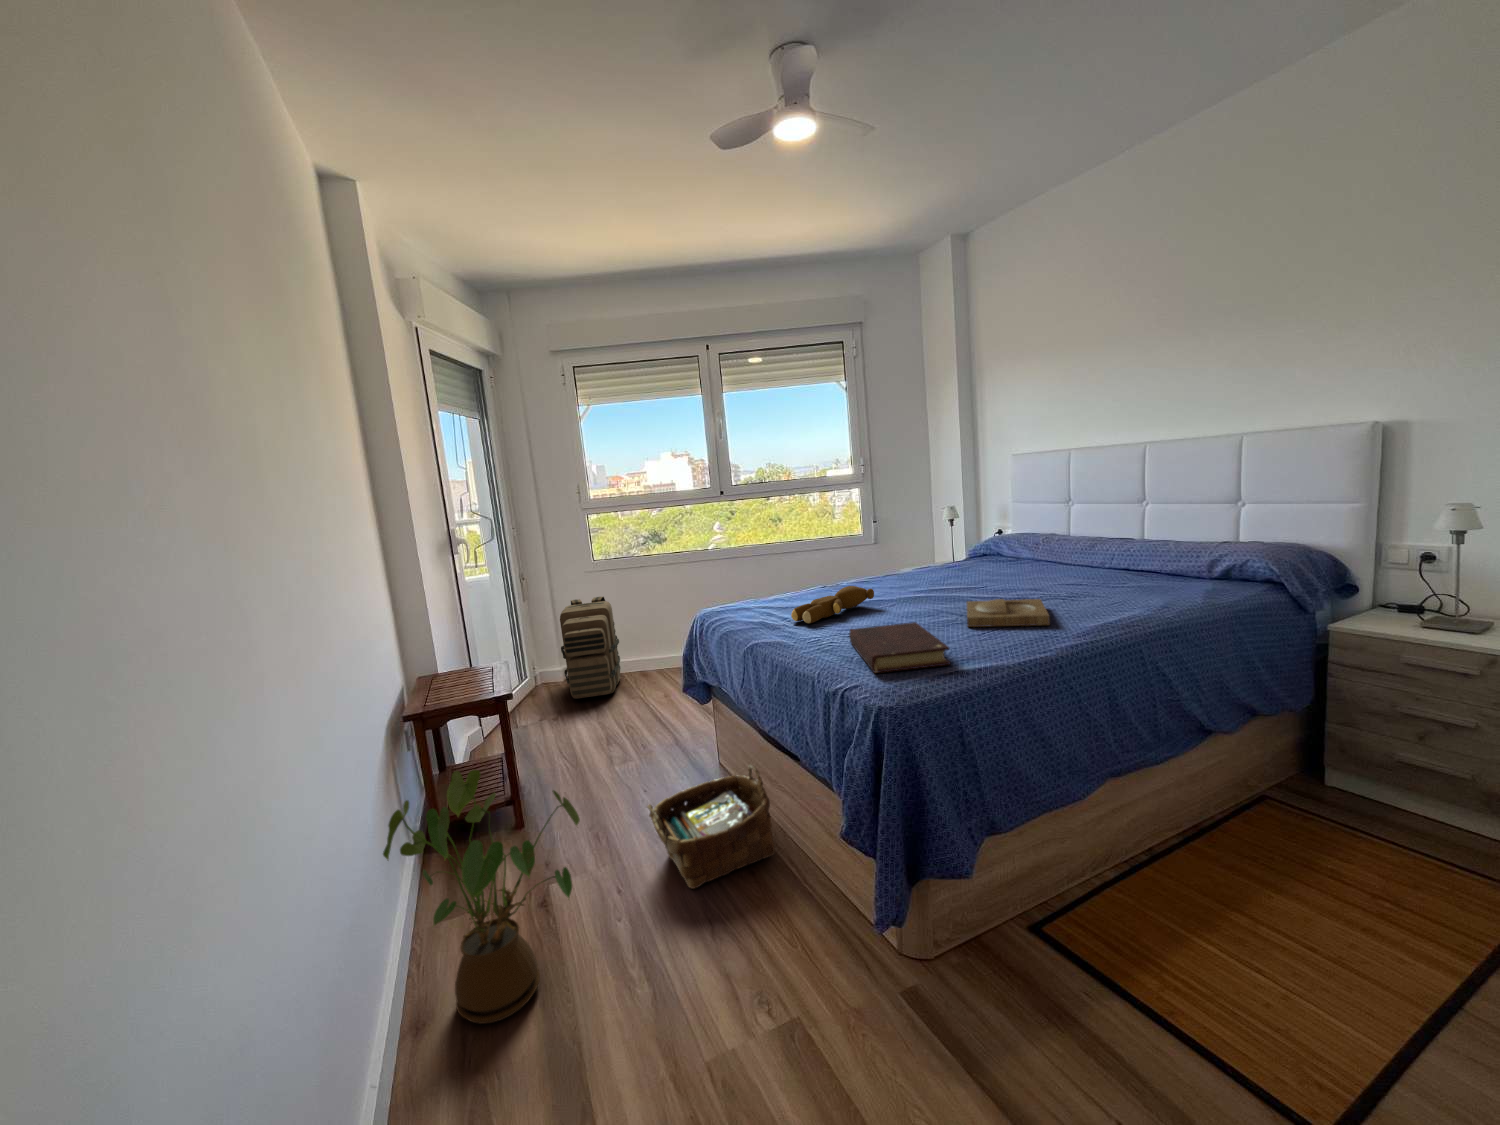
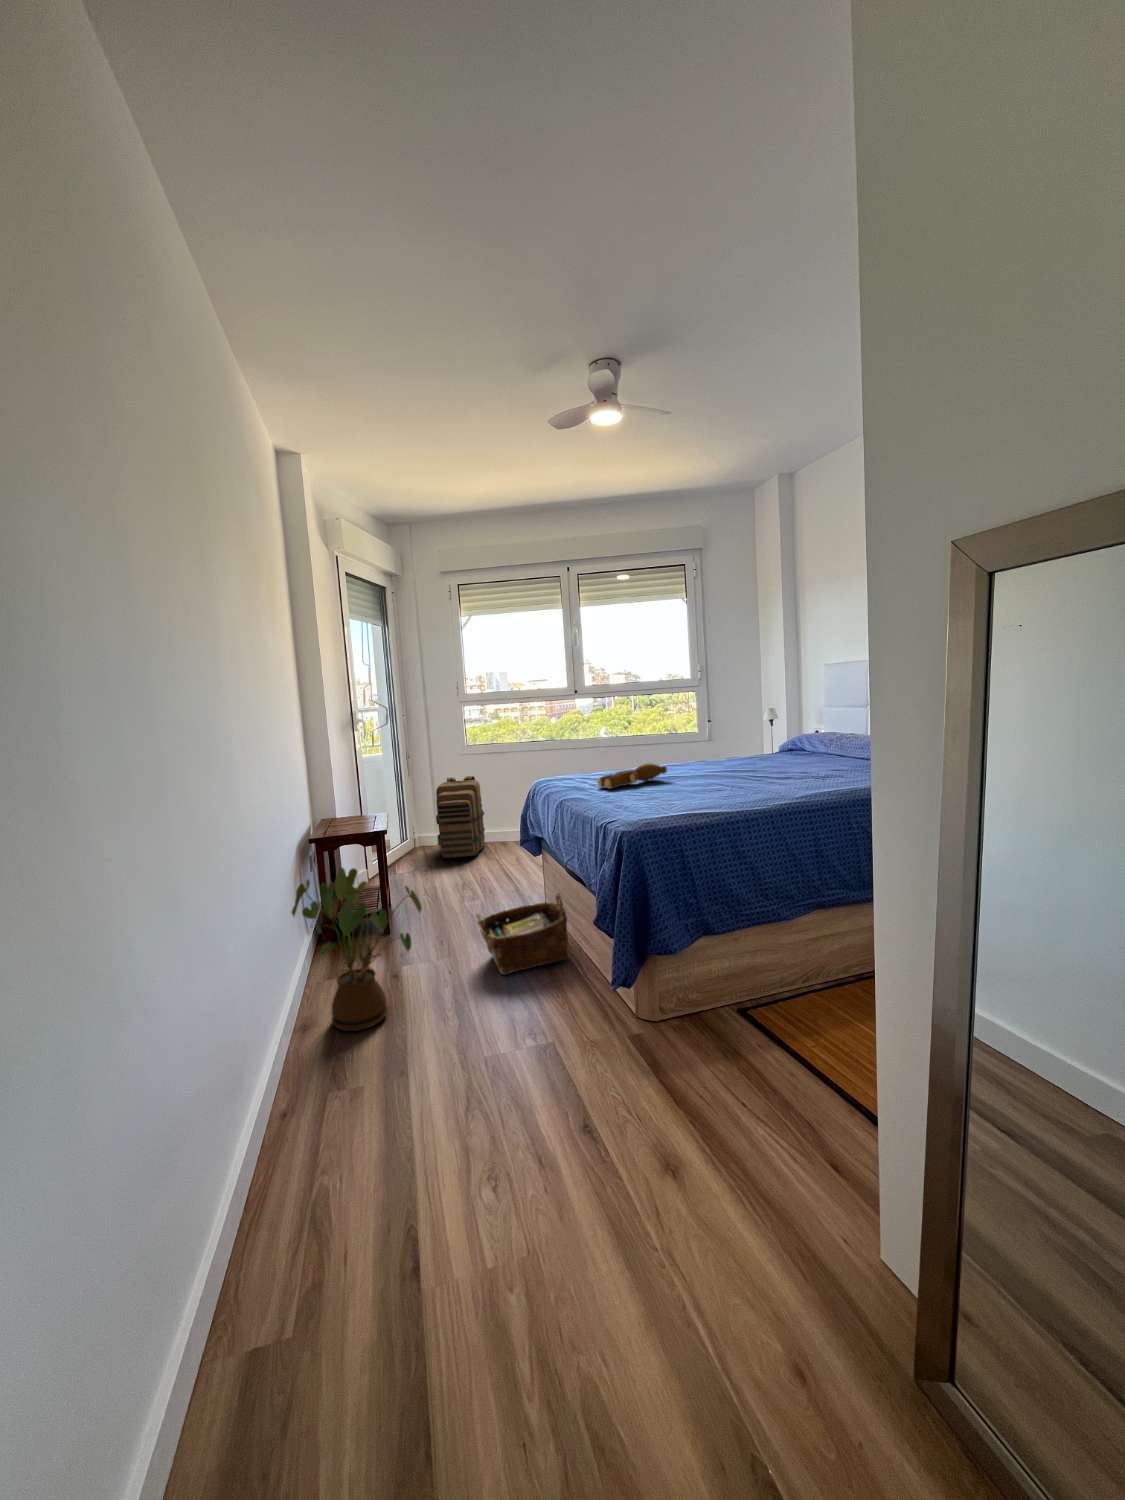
tray: present [966,599,1050,627] -> none [723,775,791,793]
book: present [849,622,950,673] -> none [629,786,688,815]

